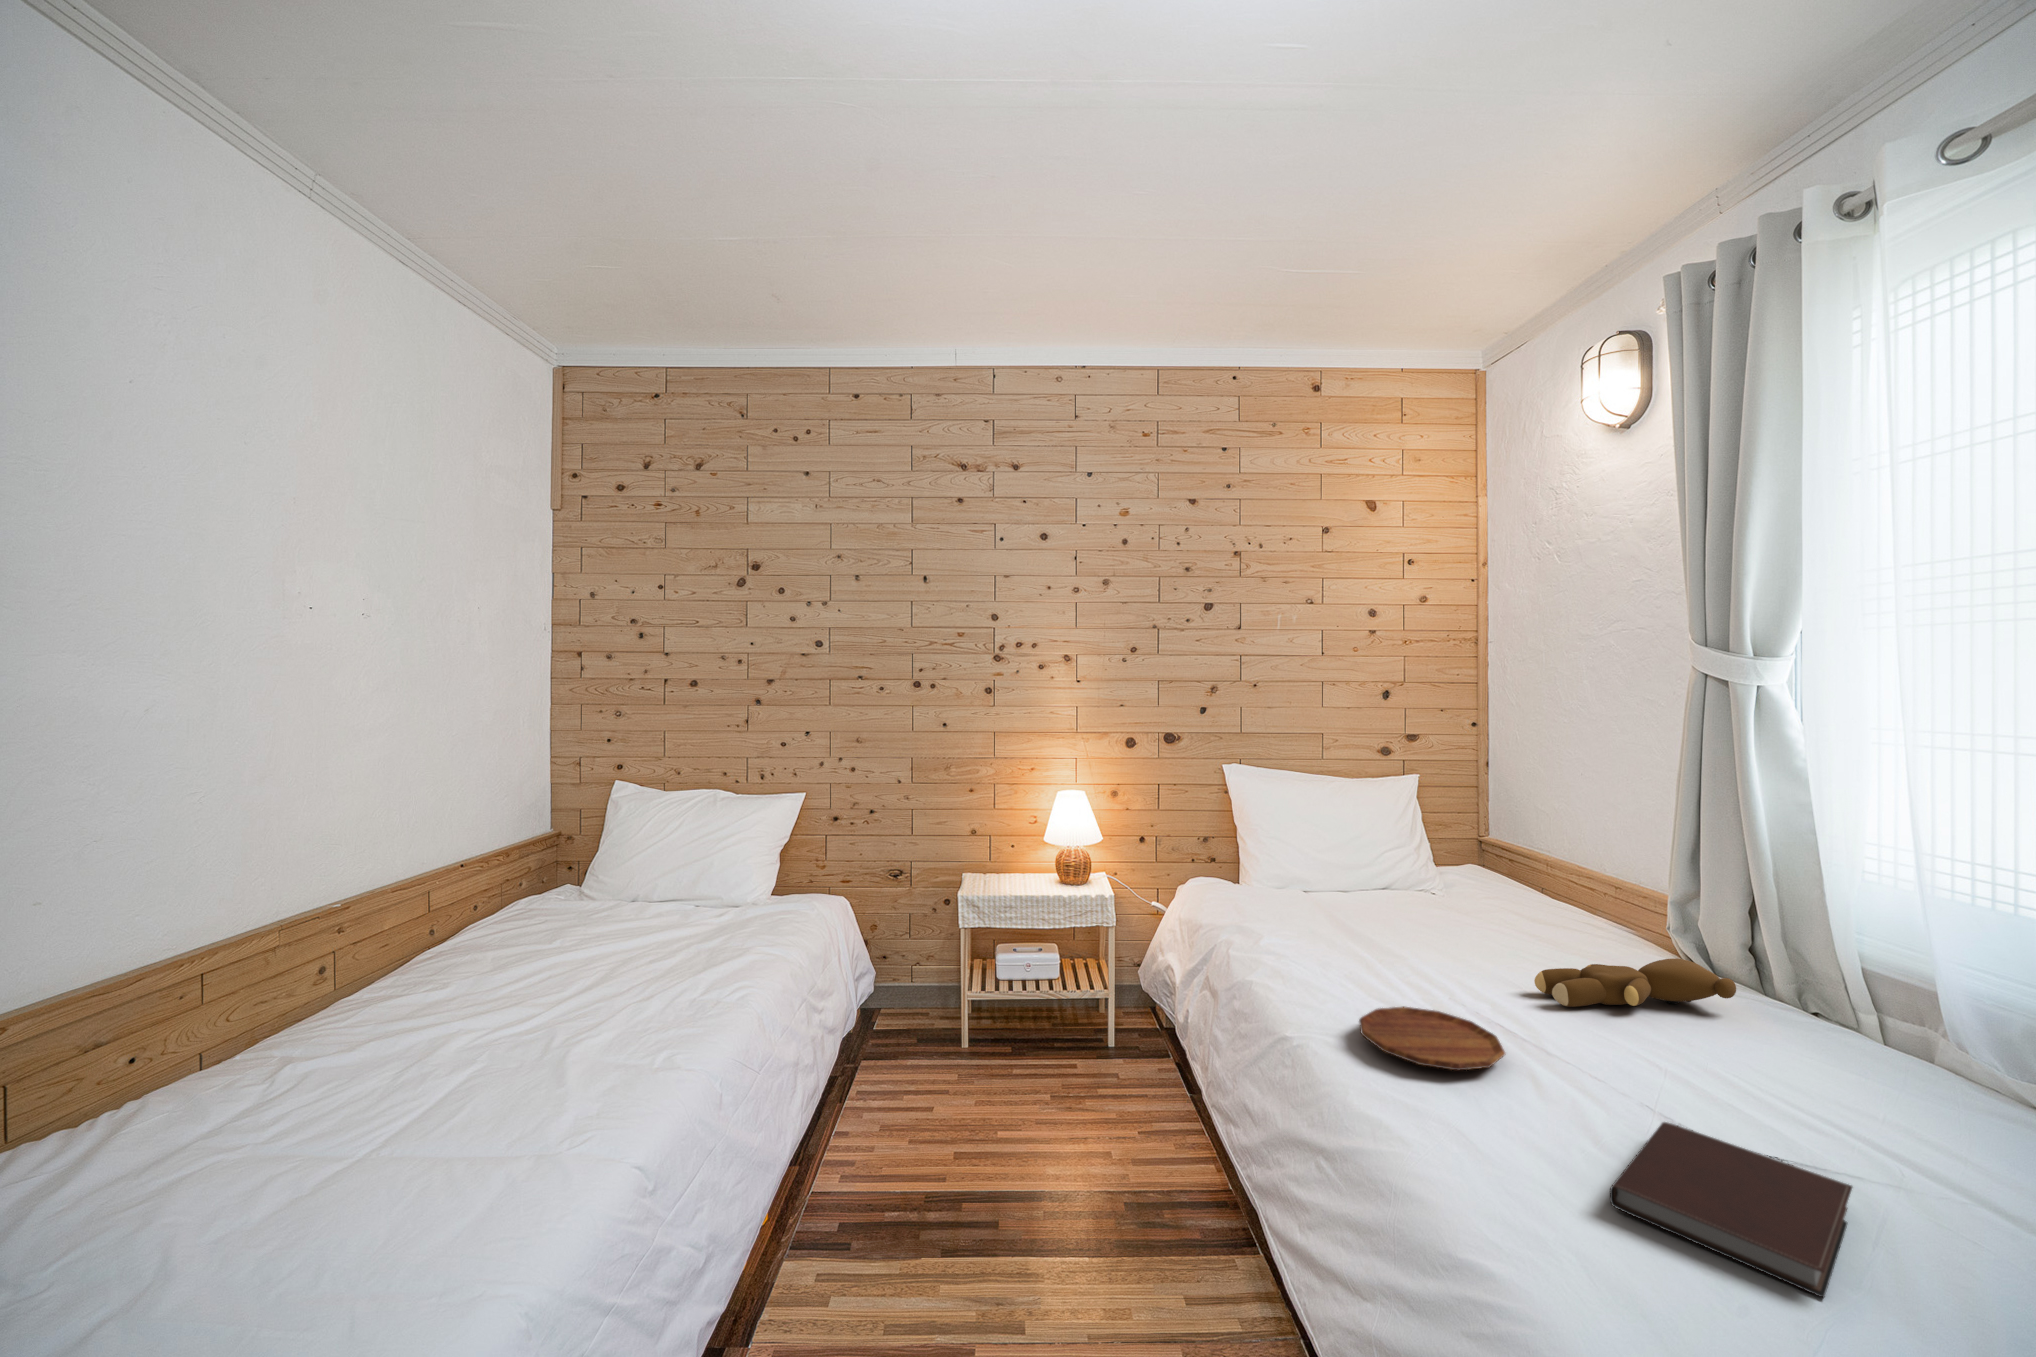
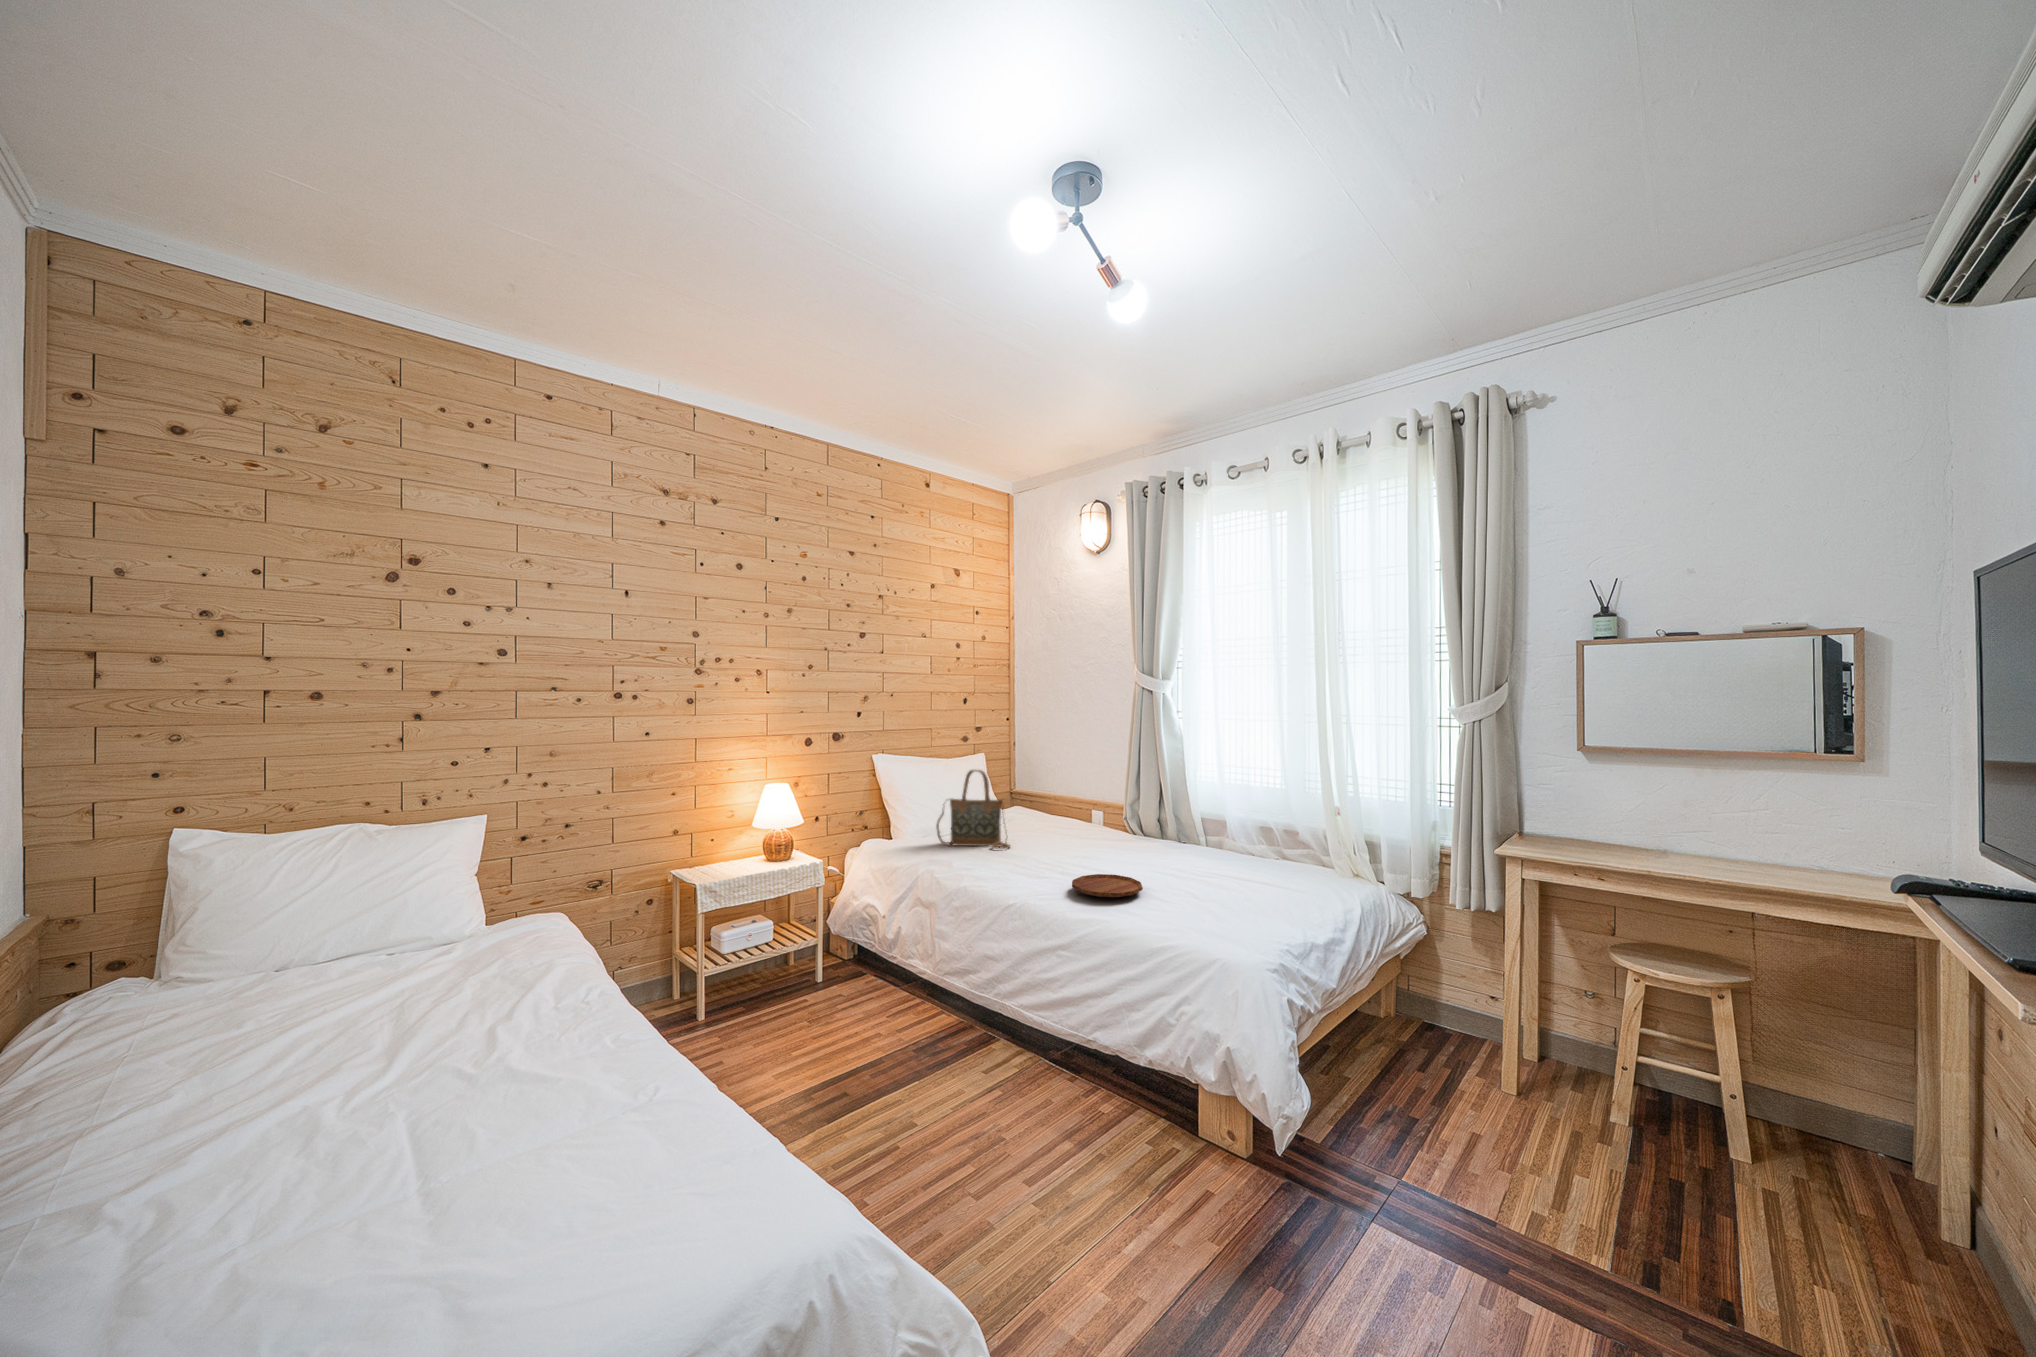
handbag: none [1277,799,1383,929] -> present [937,770,1010,849]
teddy bear: present [1534,958,1736,1007] -> none [1117,830,1187,861]
notebook: present [1610,1122,1852,1297] -> none [1215,889,1297,924]

